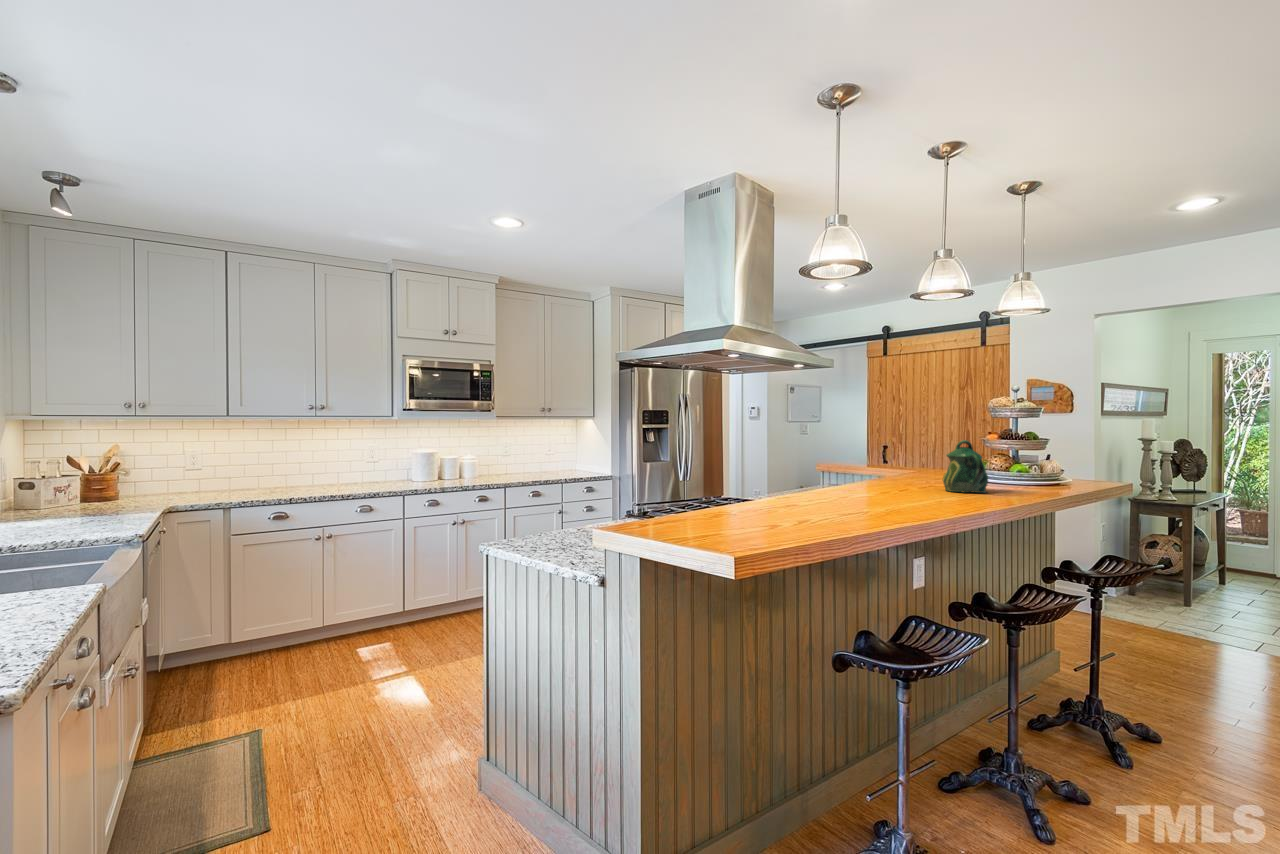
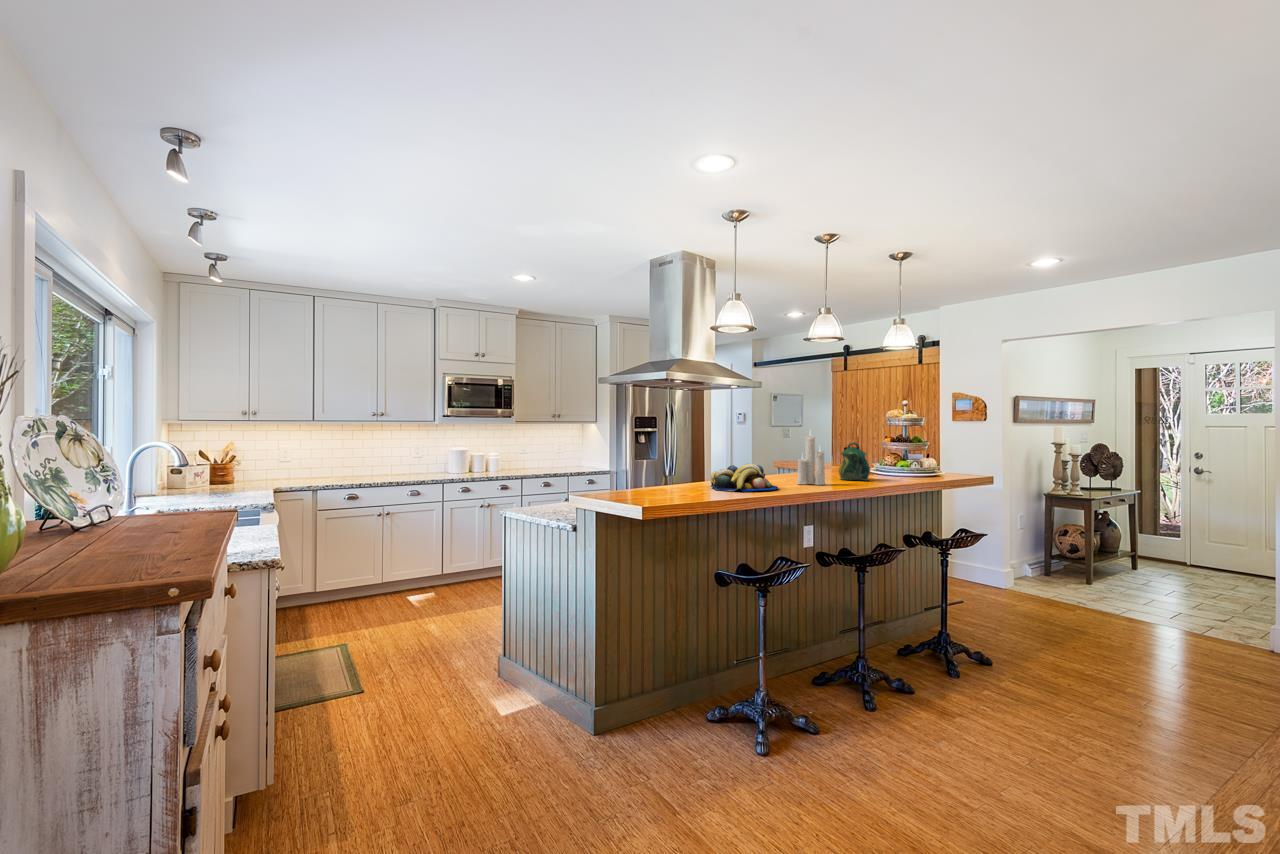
candle: none [902,418,944,501] -> present [797,436,825,485]
fruit bowl: none [788,473,892,516] -> present [710,464,778,492]

